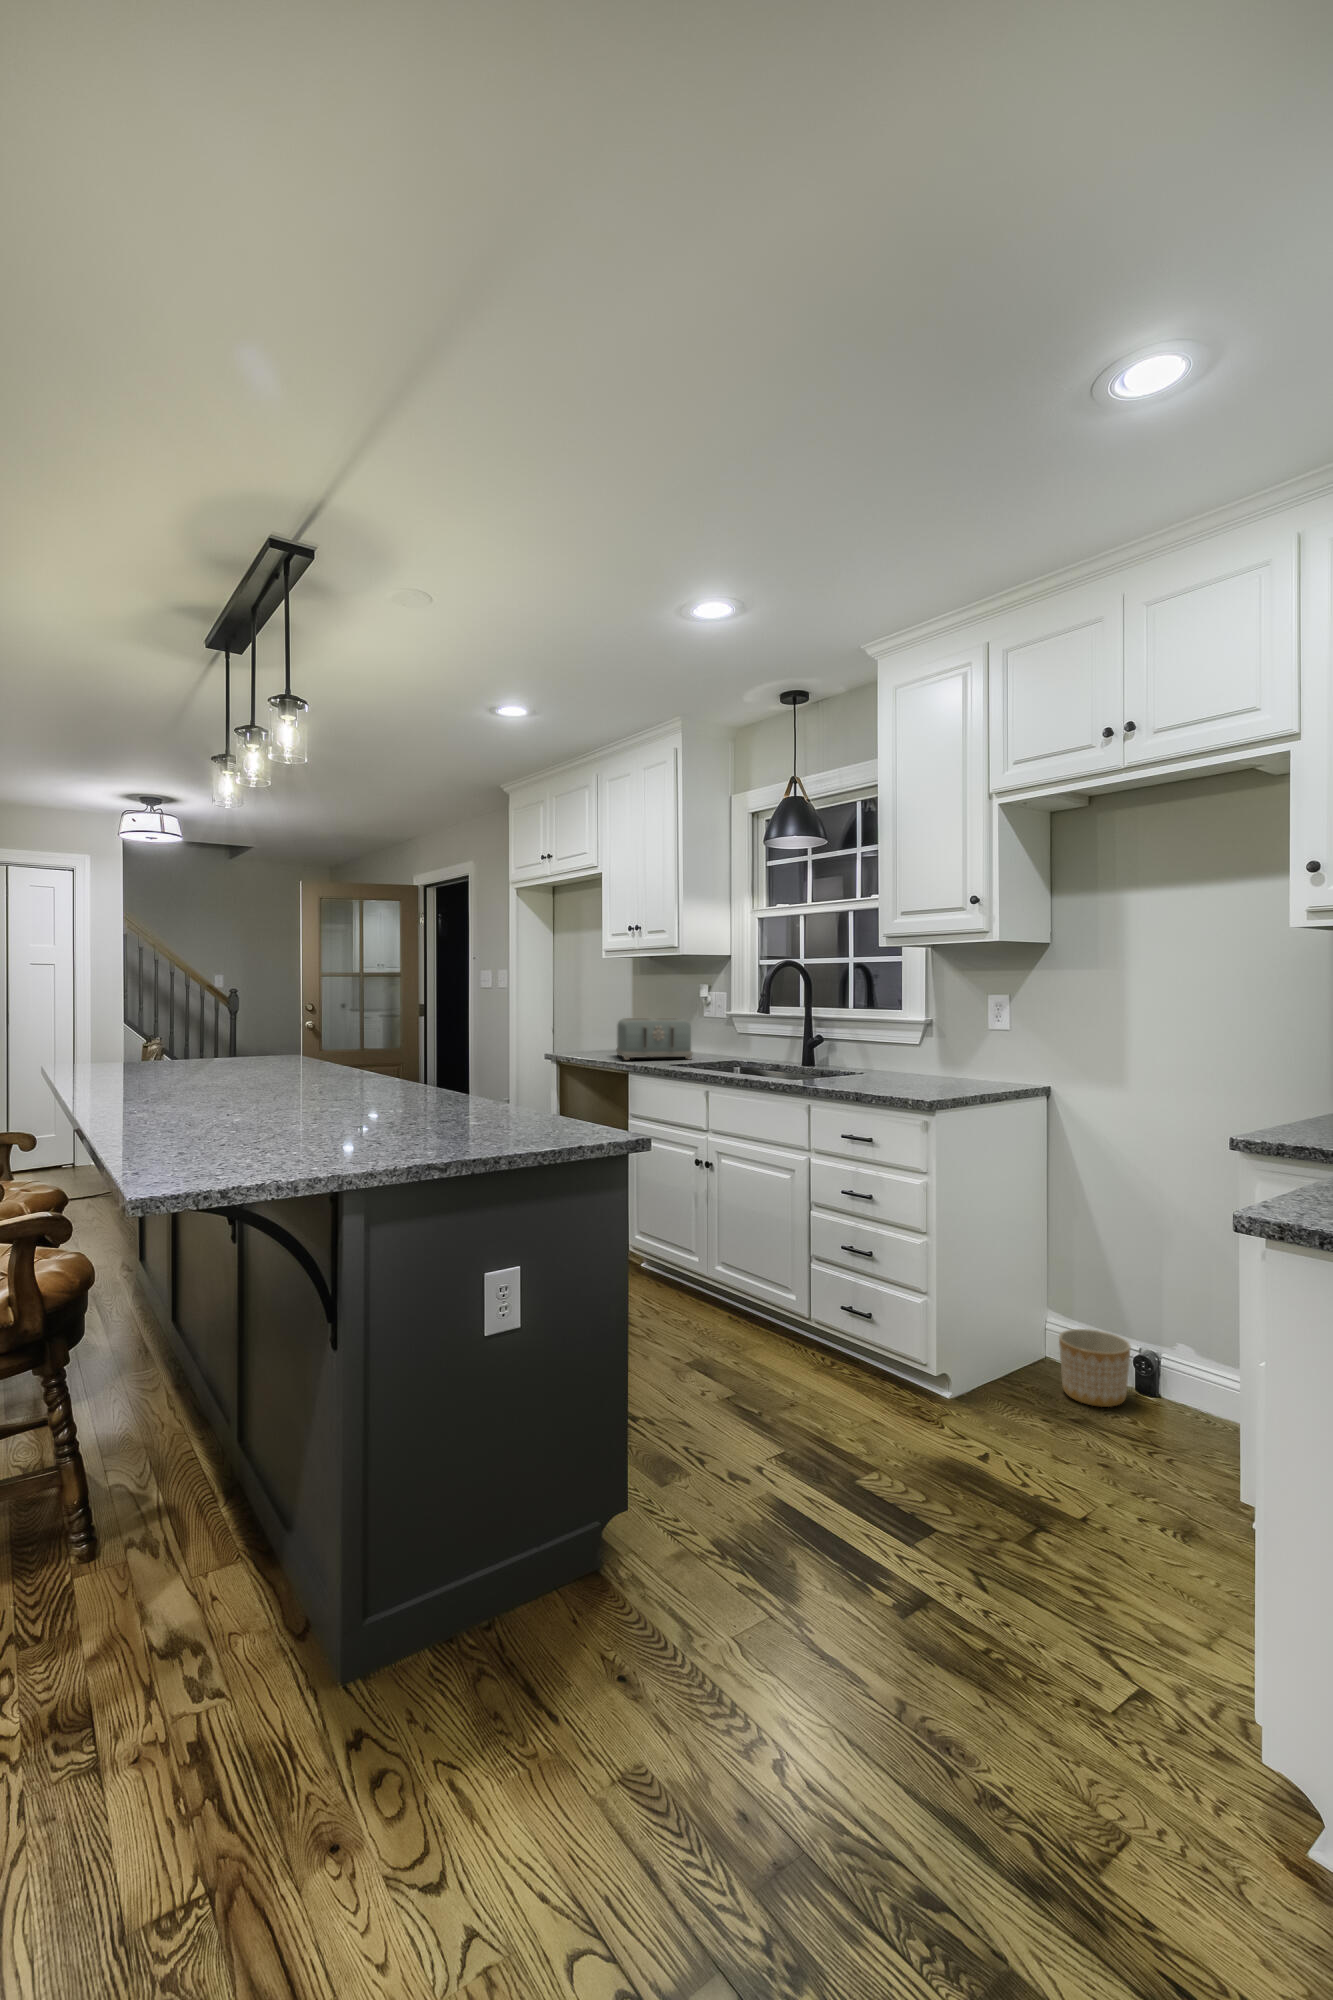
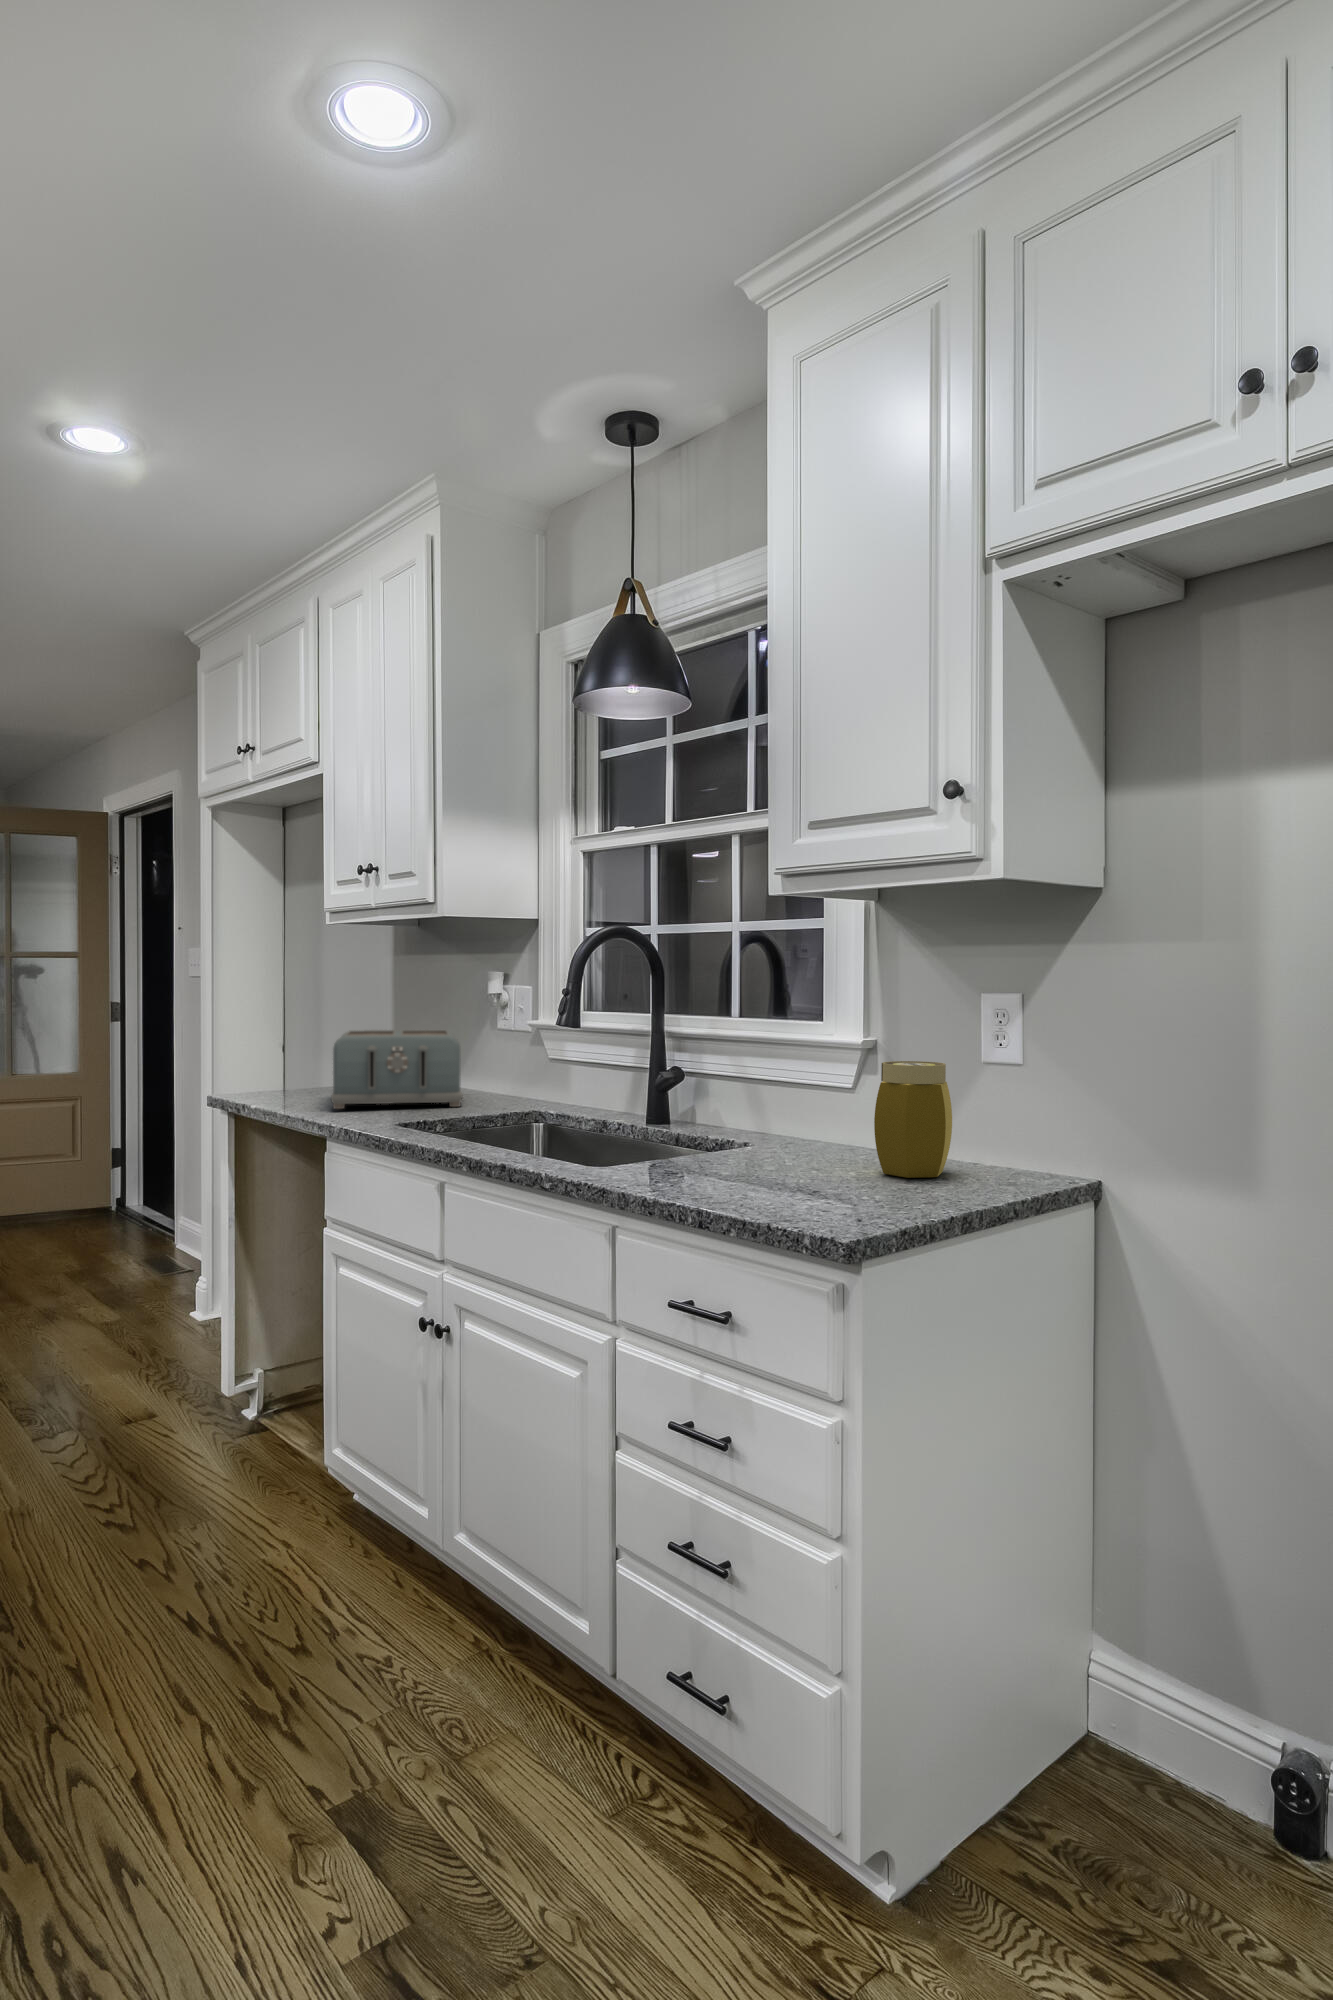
jar: none [935,1027,974,1083] -> present [874,1061,952,1178]
planter: present [1059,1329,1131,1407] -> none [1120,1699,1272,1898]

